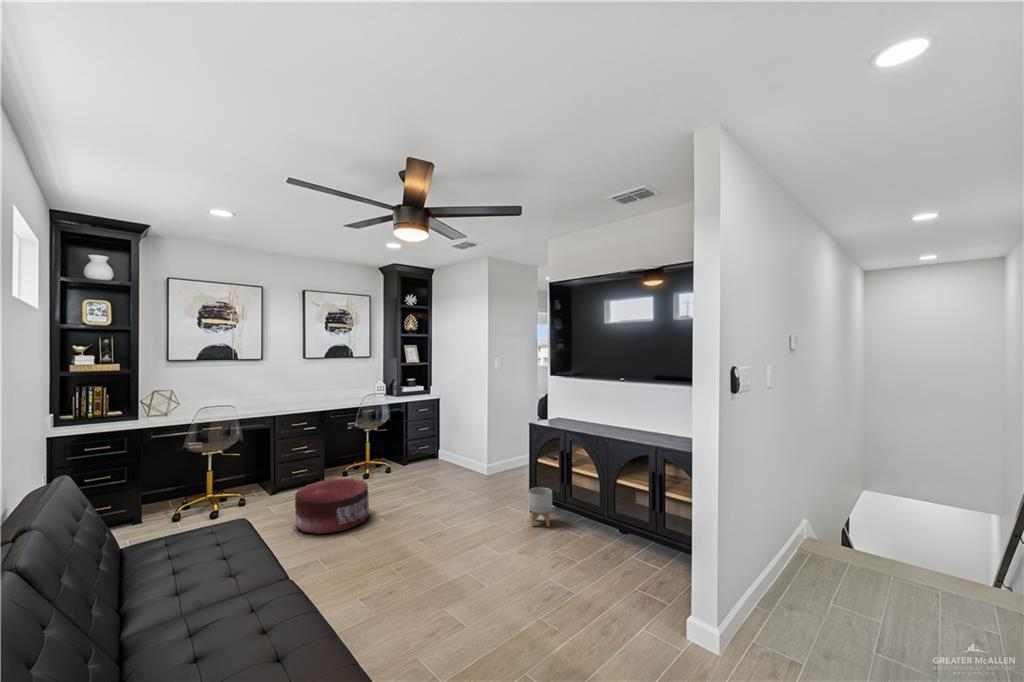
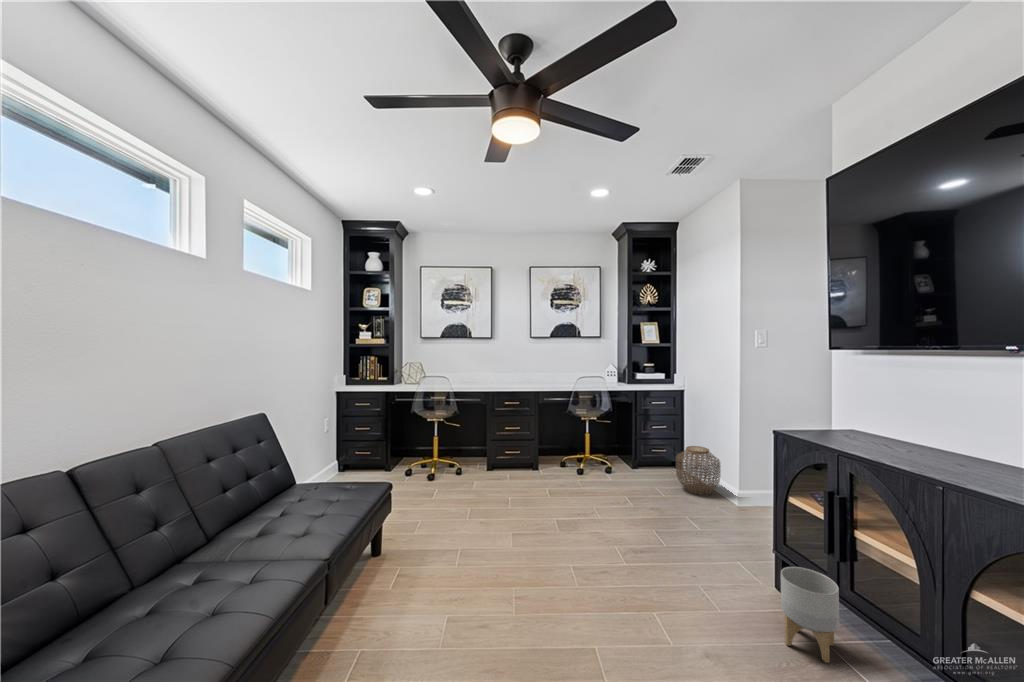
woven basket: none [442,440,472,474] -> present [676,446,720,495]
pouf: present [295,478,369,534] -> none [469,467,551,535]

